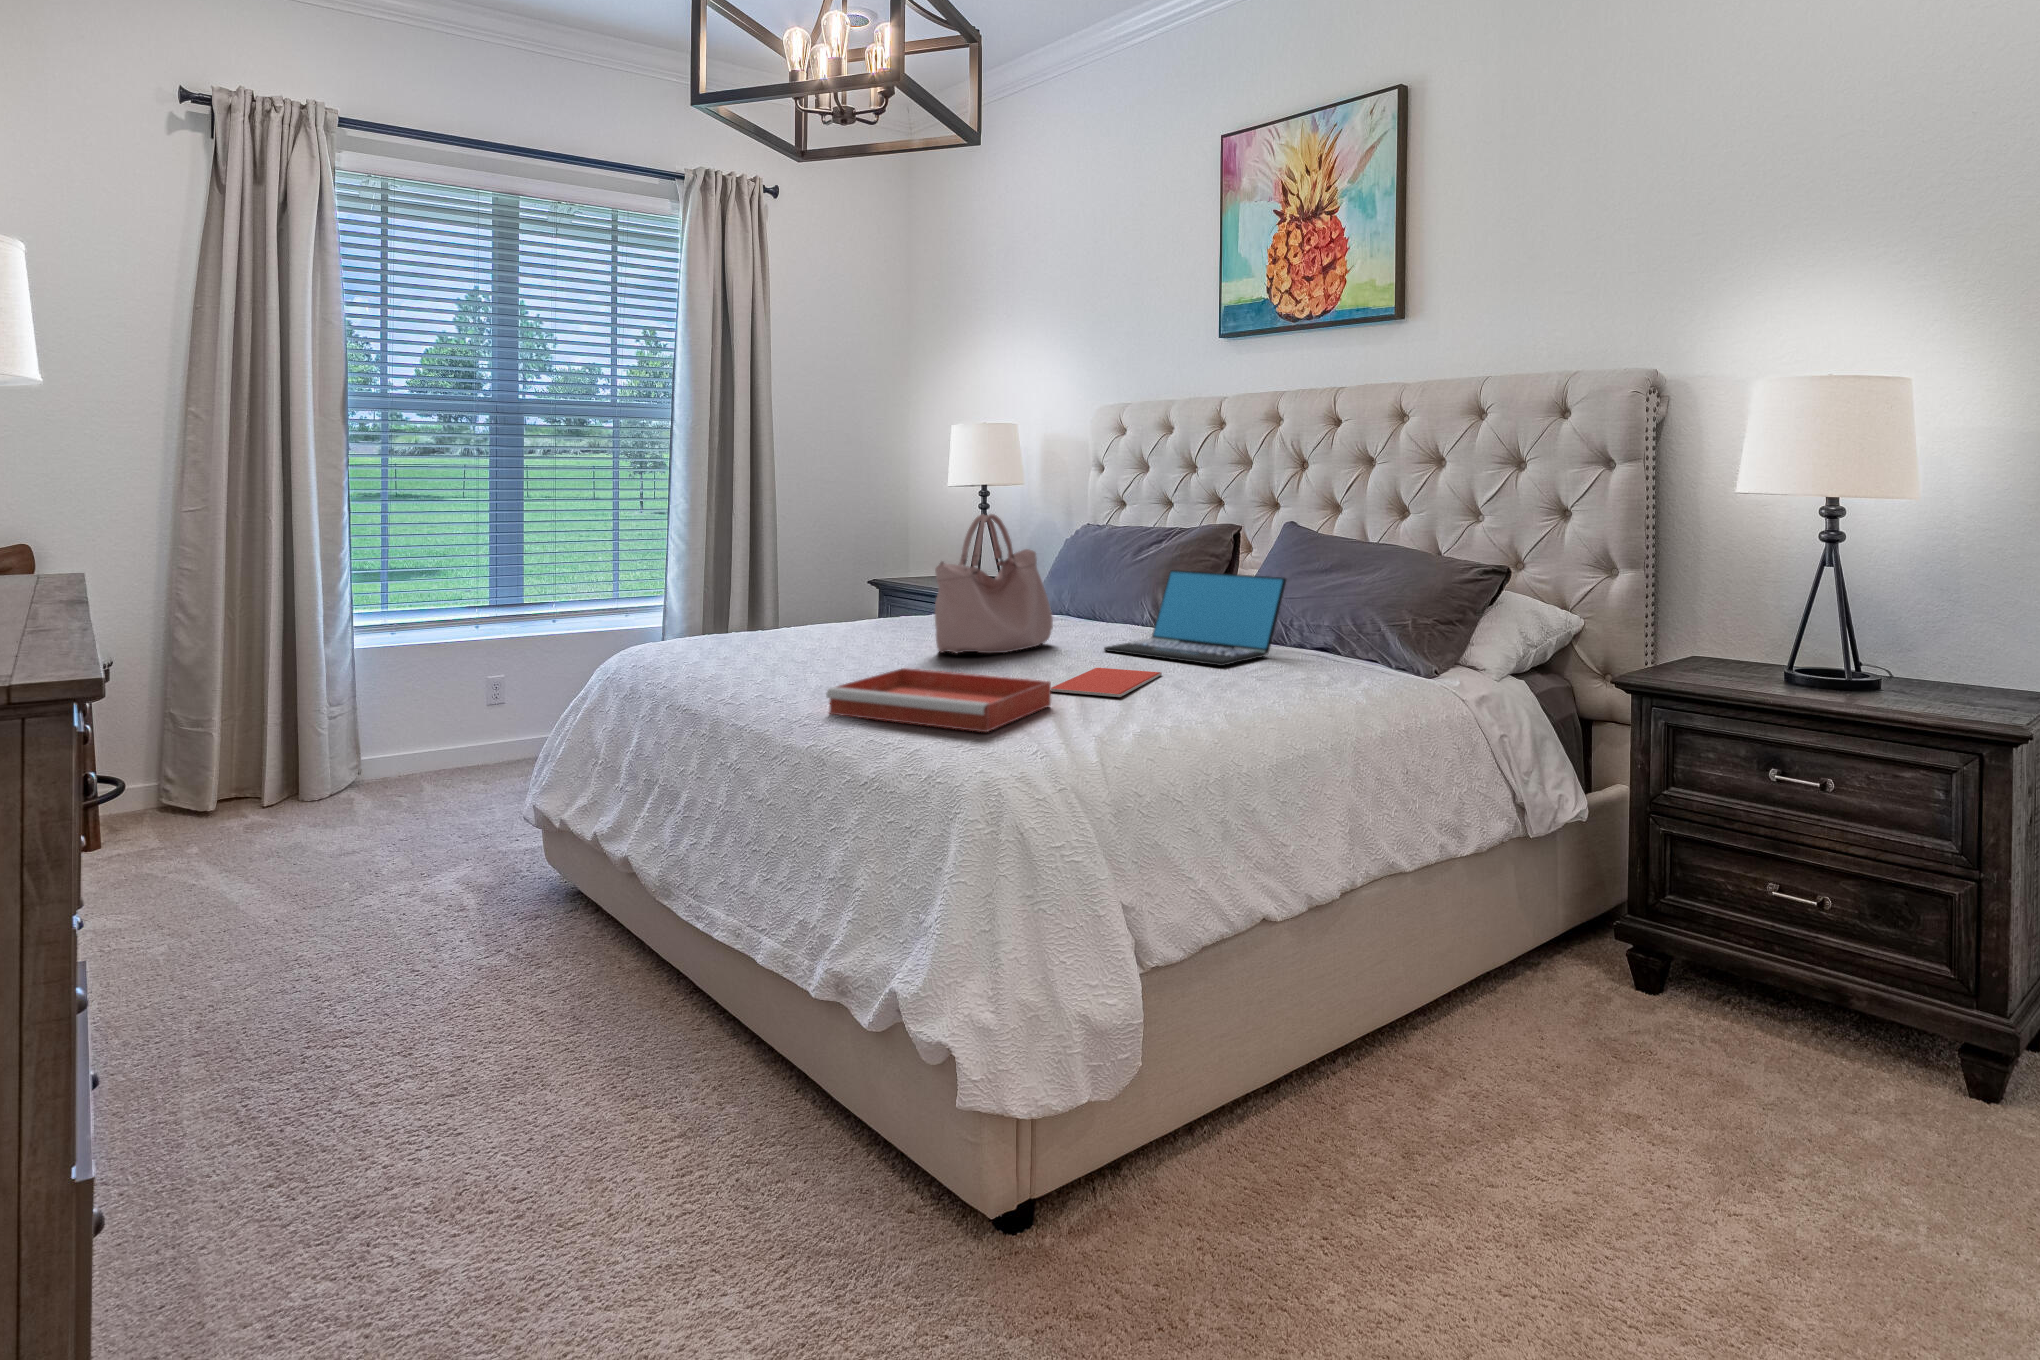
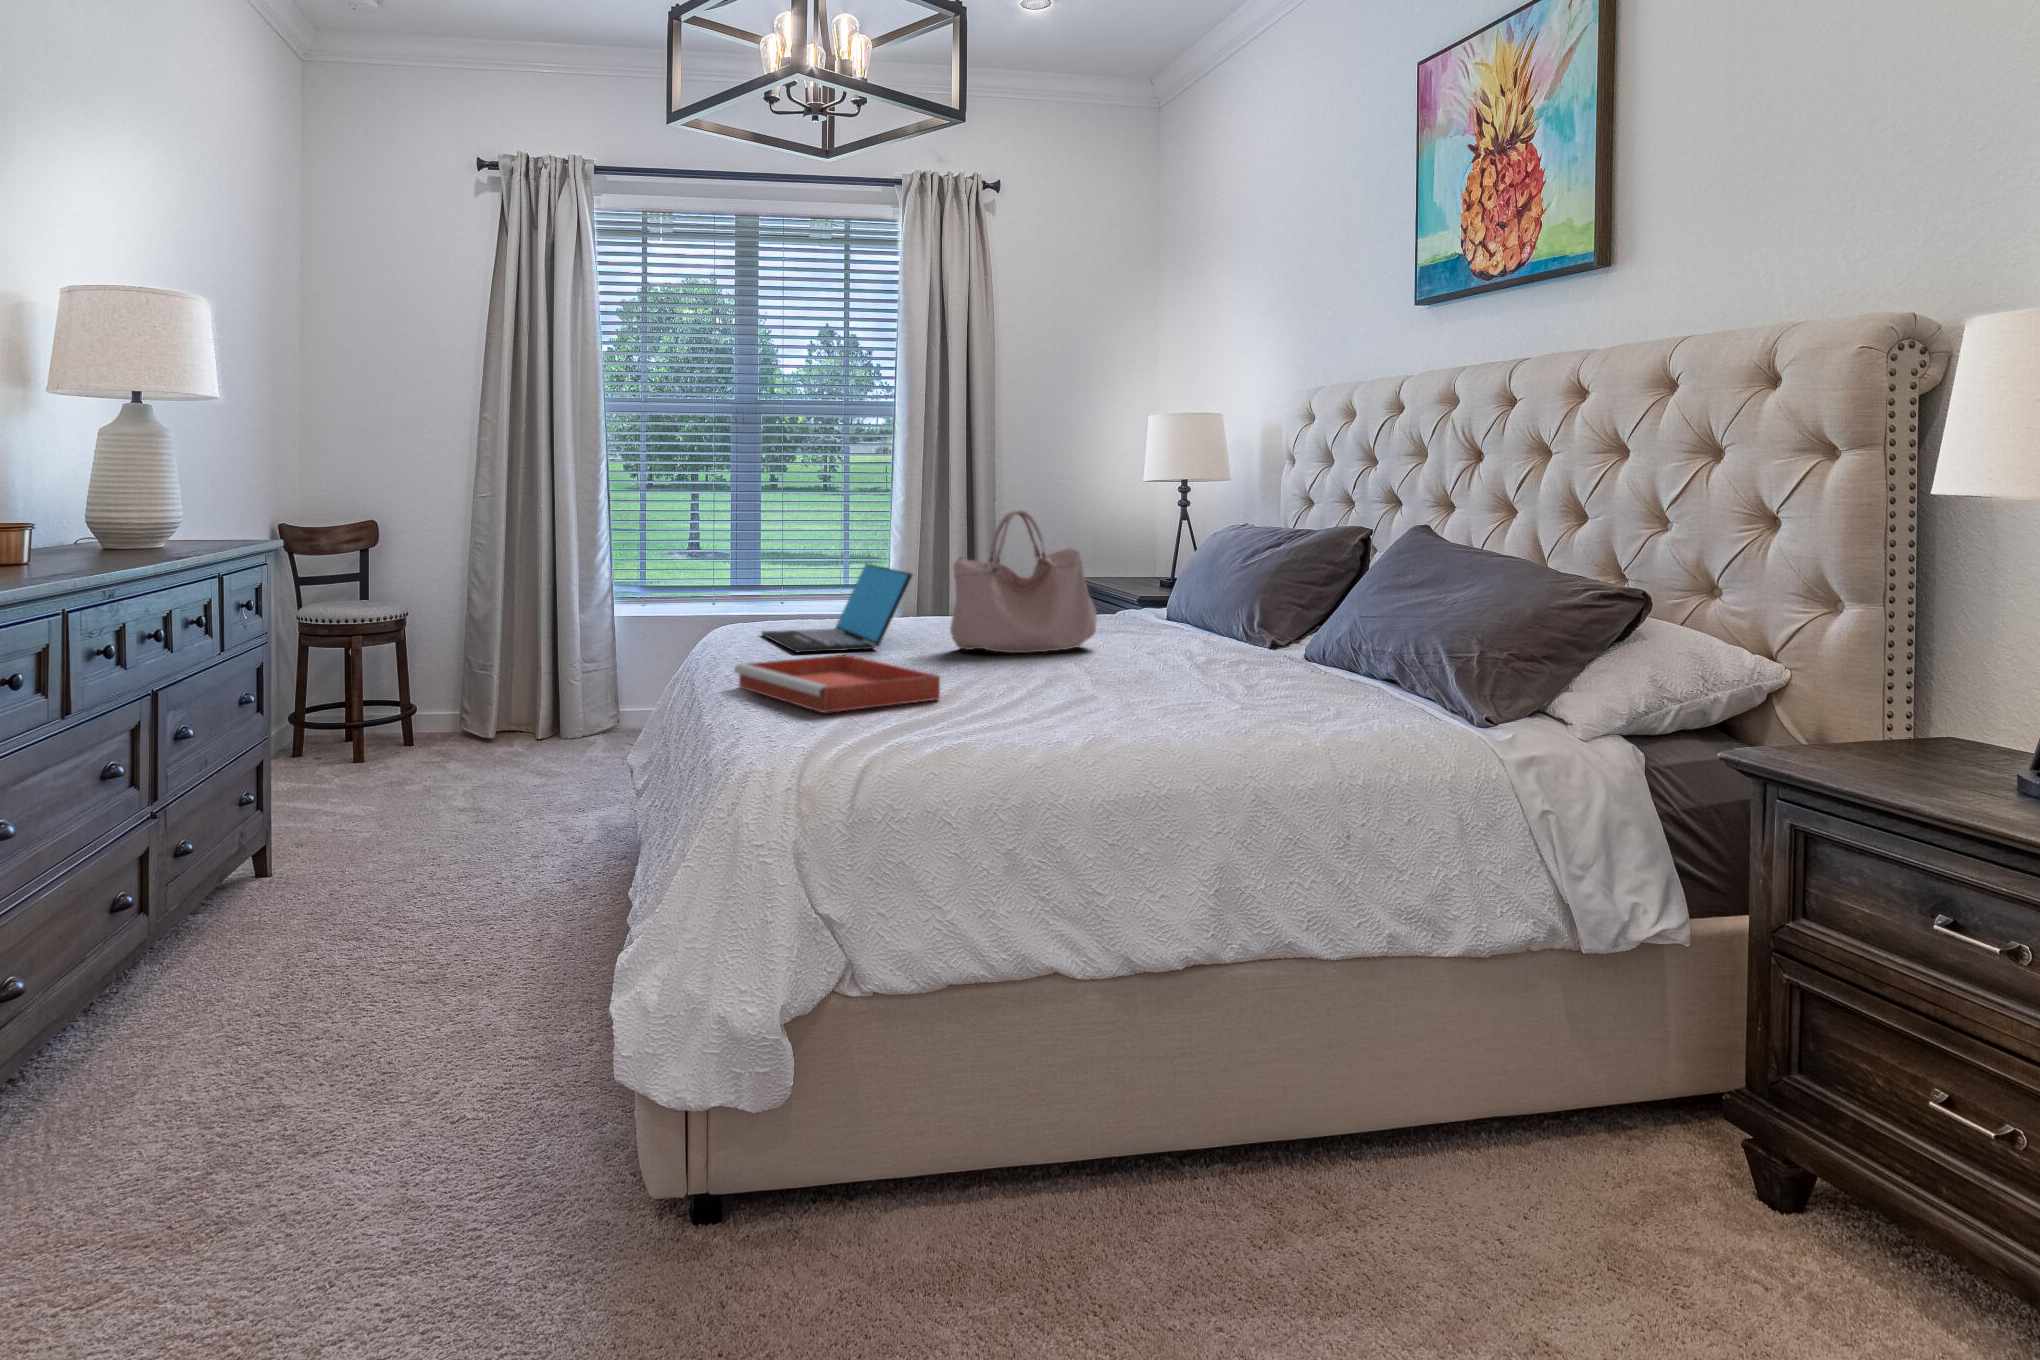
laptop: present [1104,570,1286,666] -> present [762,564,912,652]
notebook: present [1051,667,1162,697] -> none [963,671,1128,699]

